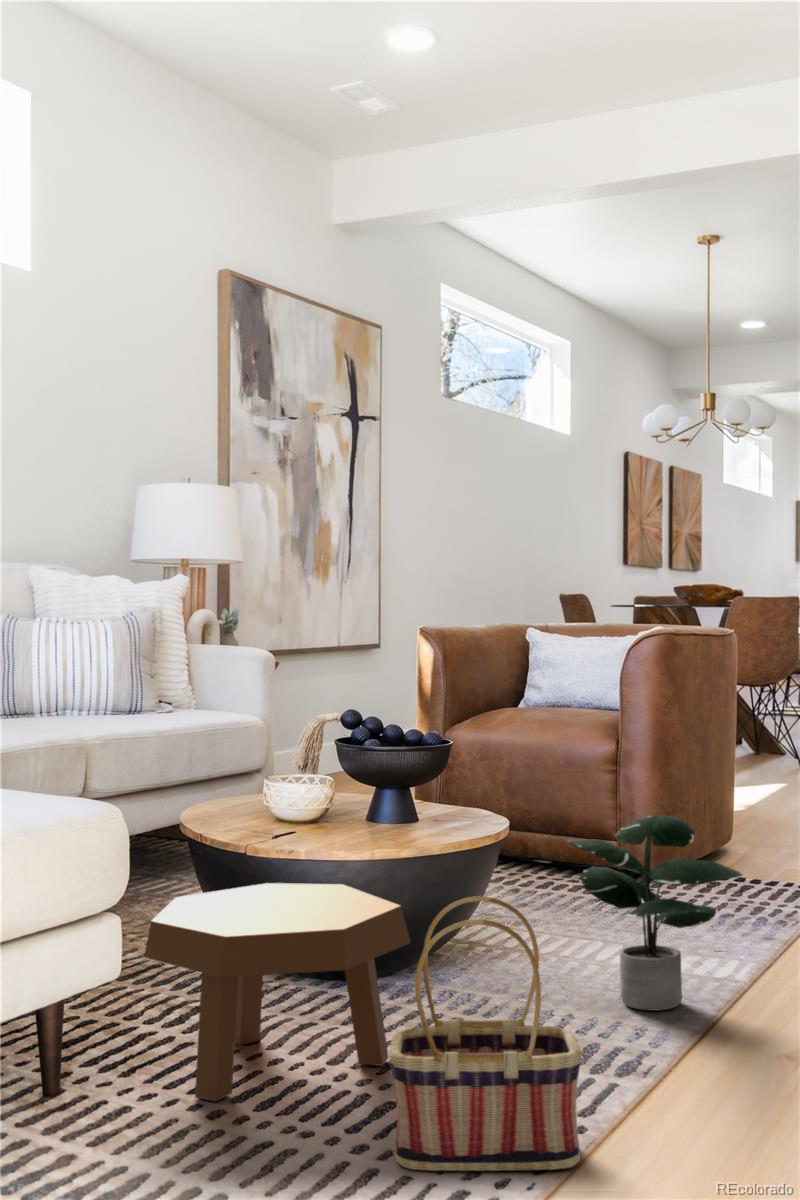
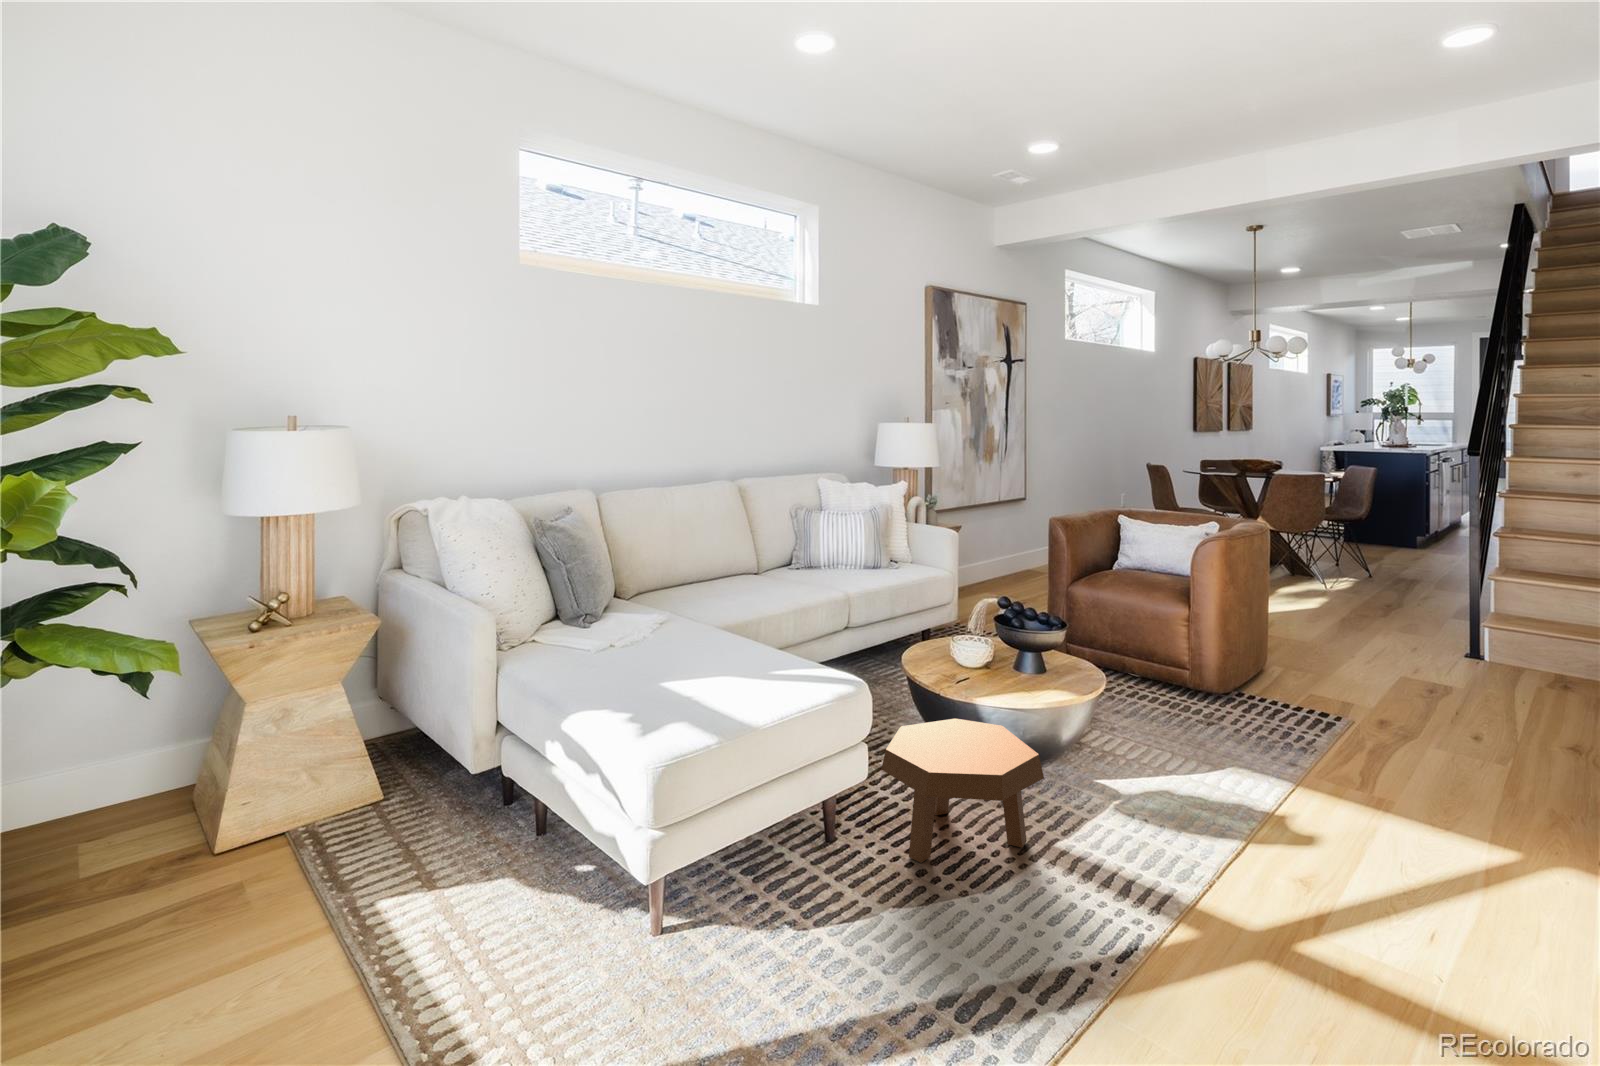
potted plant: present [568,815,743,1010] -> none [1152,691,1278,824]
basket: present [389,896,581,1171] -> none [1027,779,1154,961]

